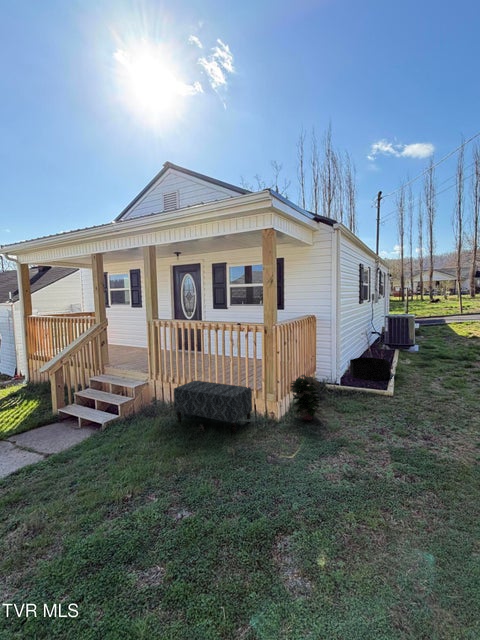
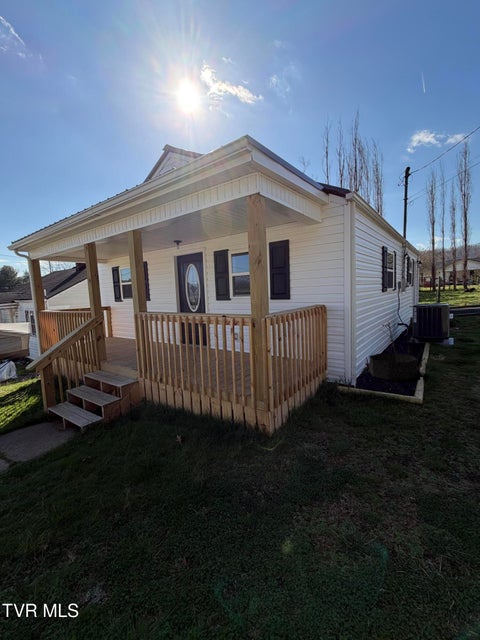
decorative plant: present [291,375,321,420] -> none [286,378,326,434]
bench: present [174,381,252,433] -> none [151,381,240,450]

